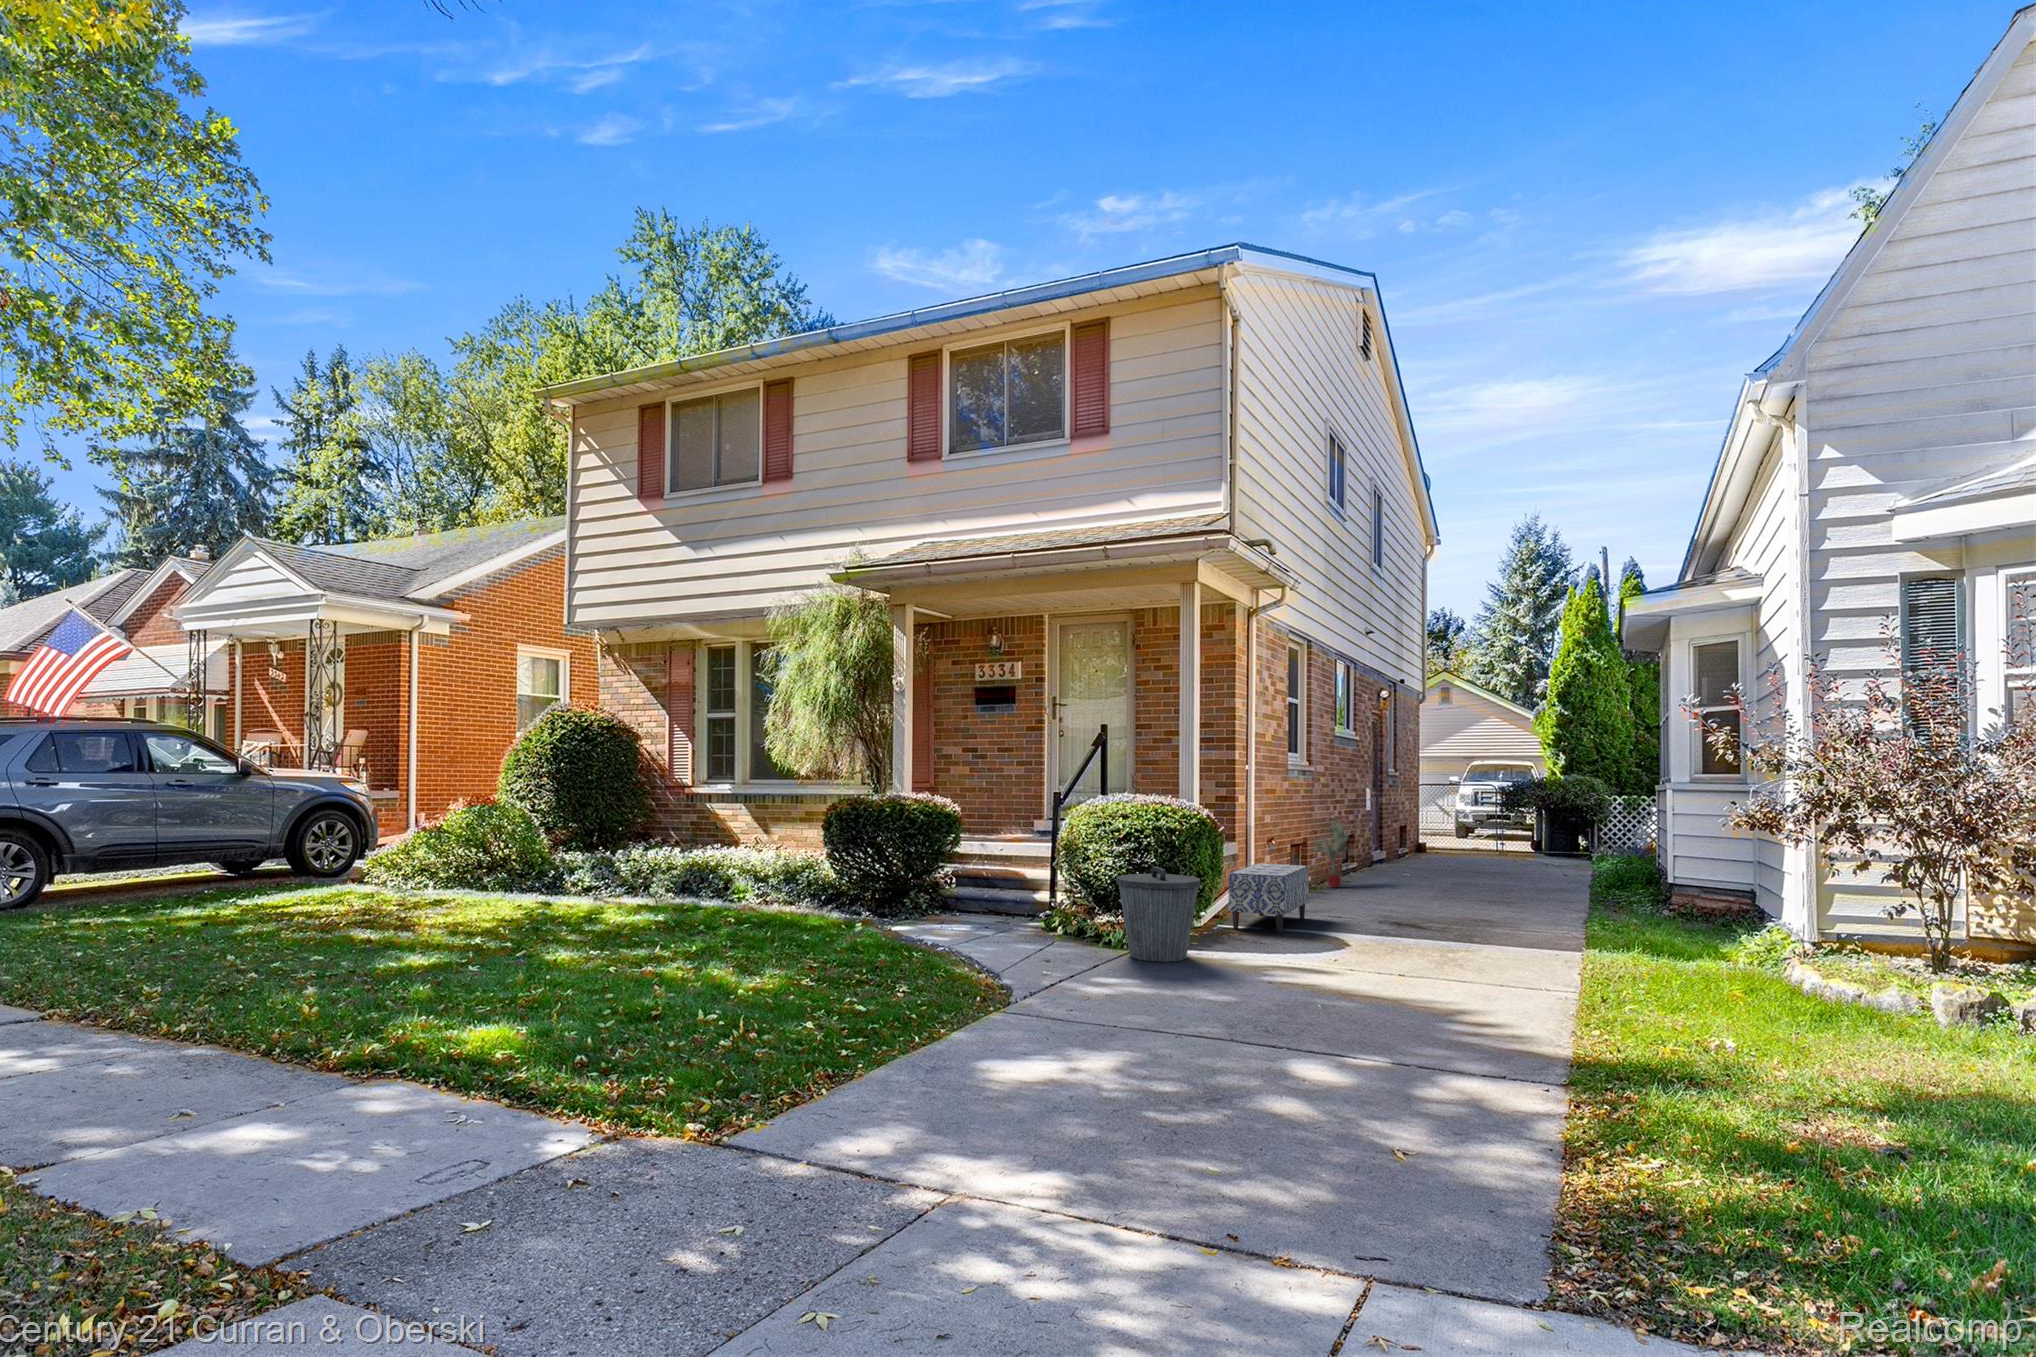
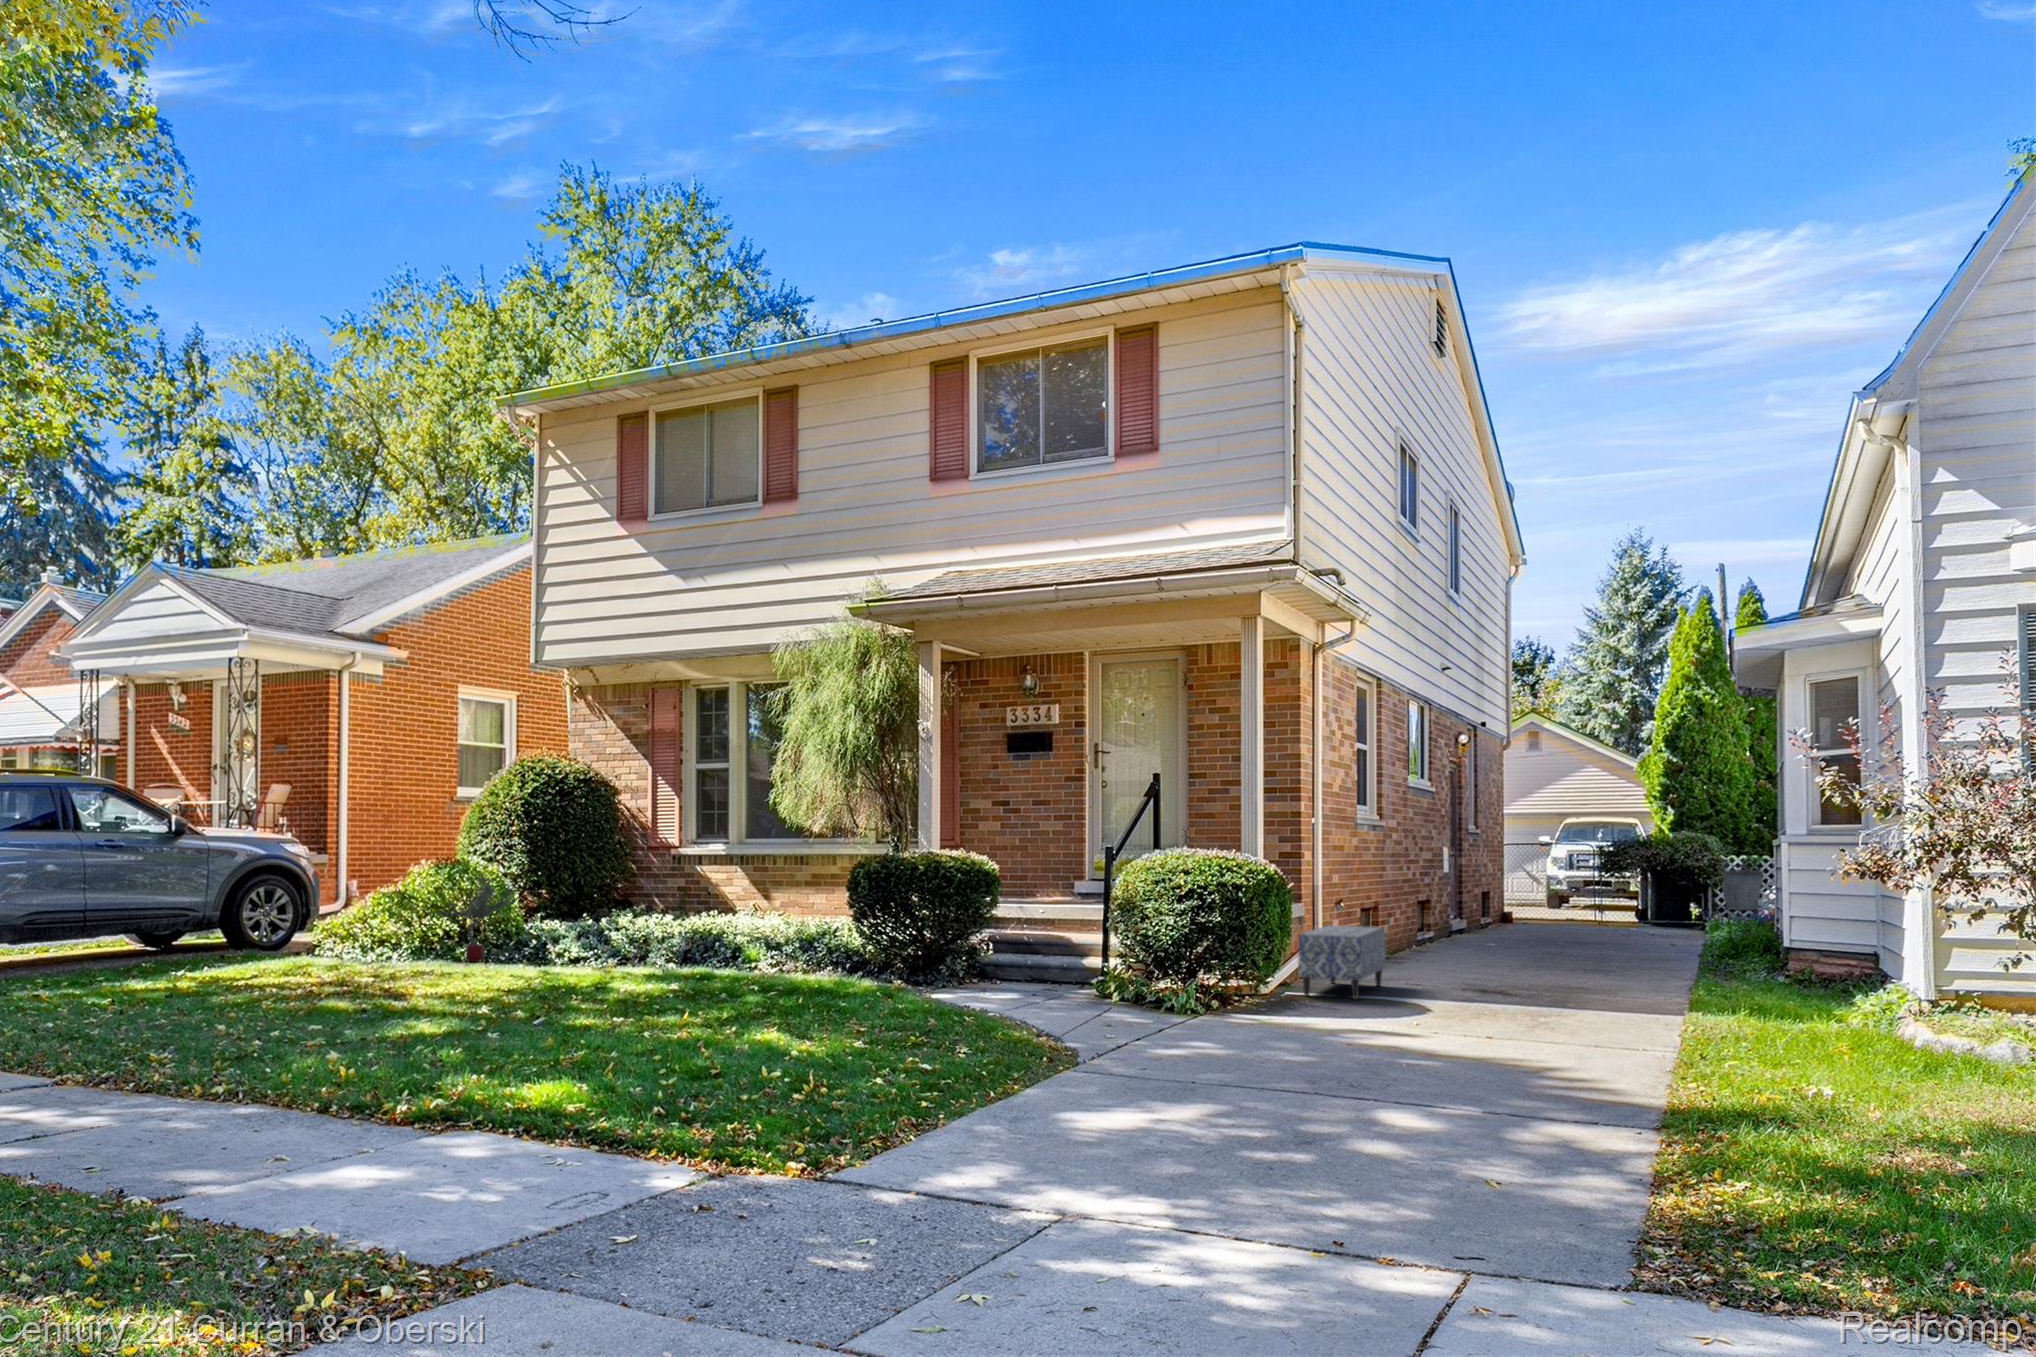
potted tree: present [1314,816,1348,888] -> present [440,874,514,962]
trash can: present [1117,867,1200,962] -> present [1721,865,1764,910]

